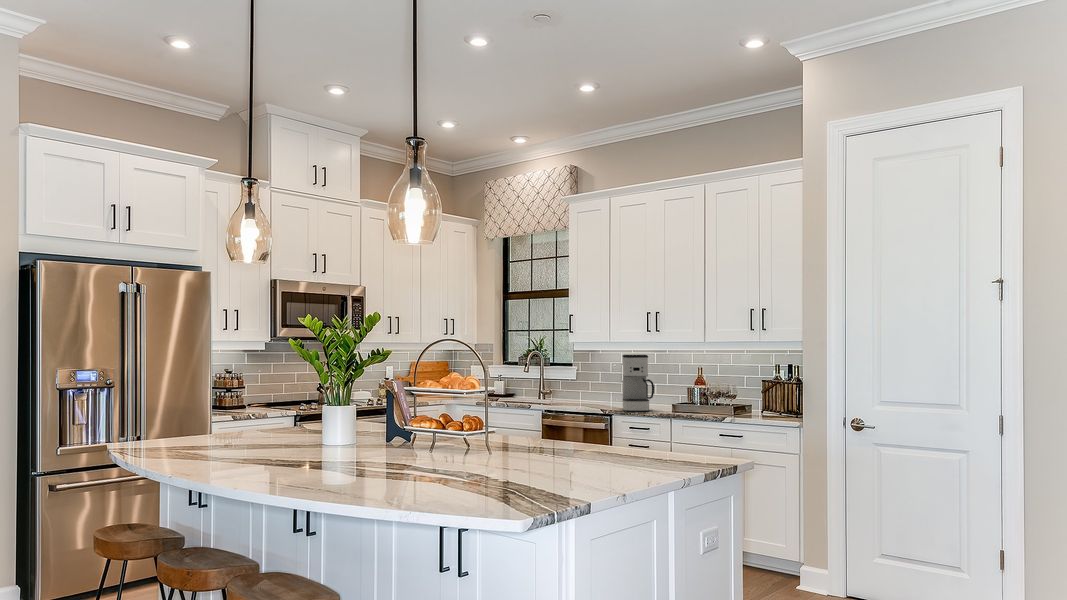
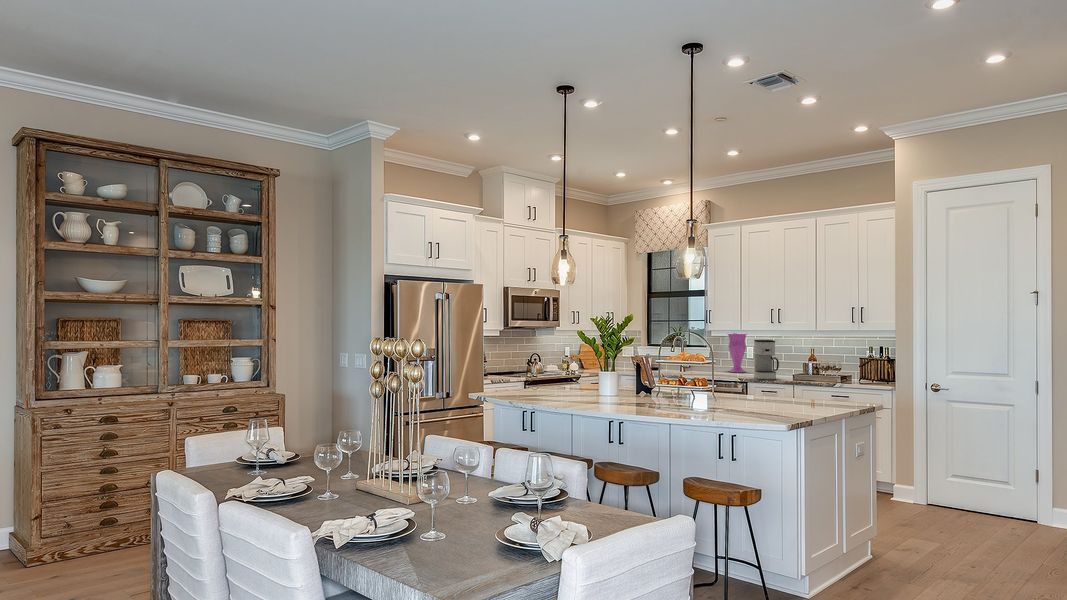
vase: none [597,345,624,401] -> present [728,333,747,372]

